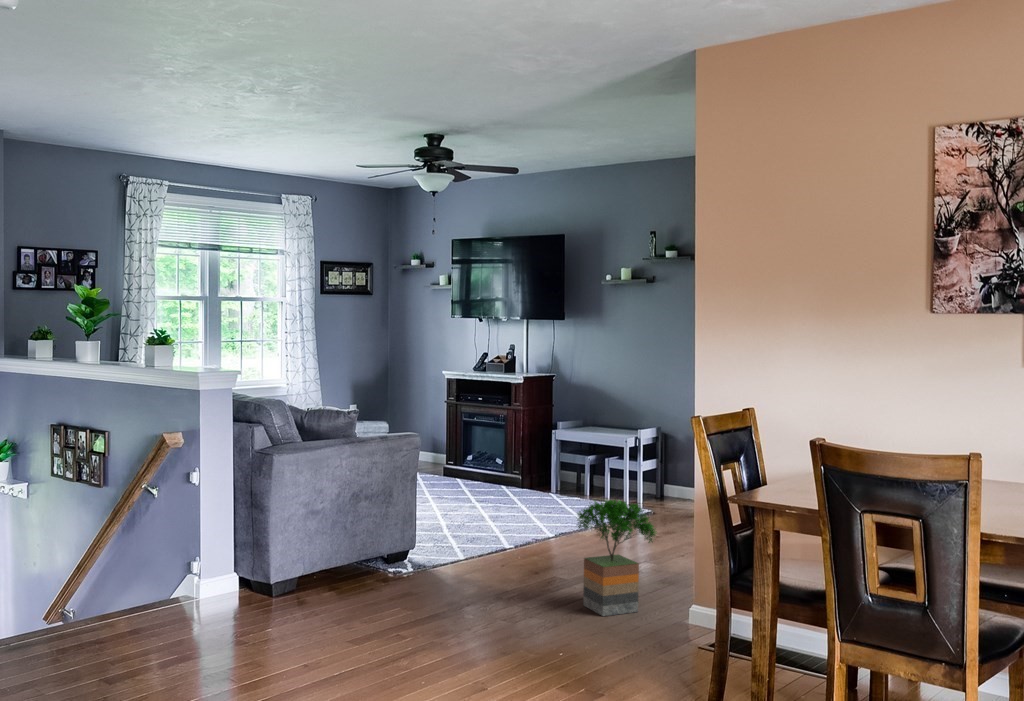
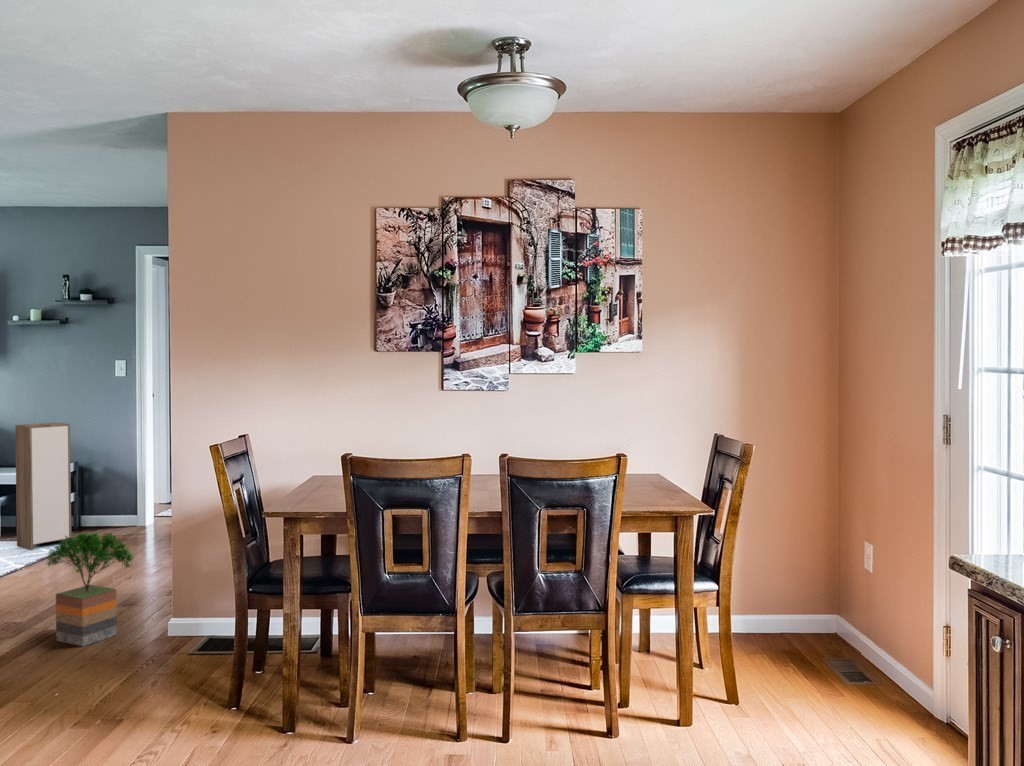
storage cabinet: none [596,385,646,512] -> present [15,423,71,550]

